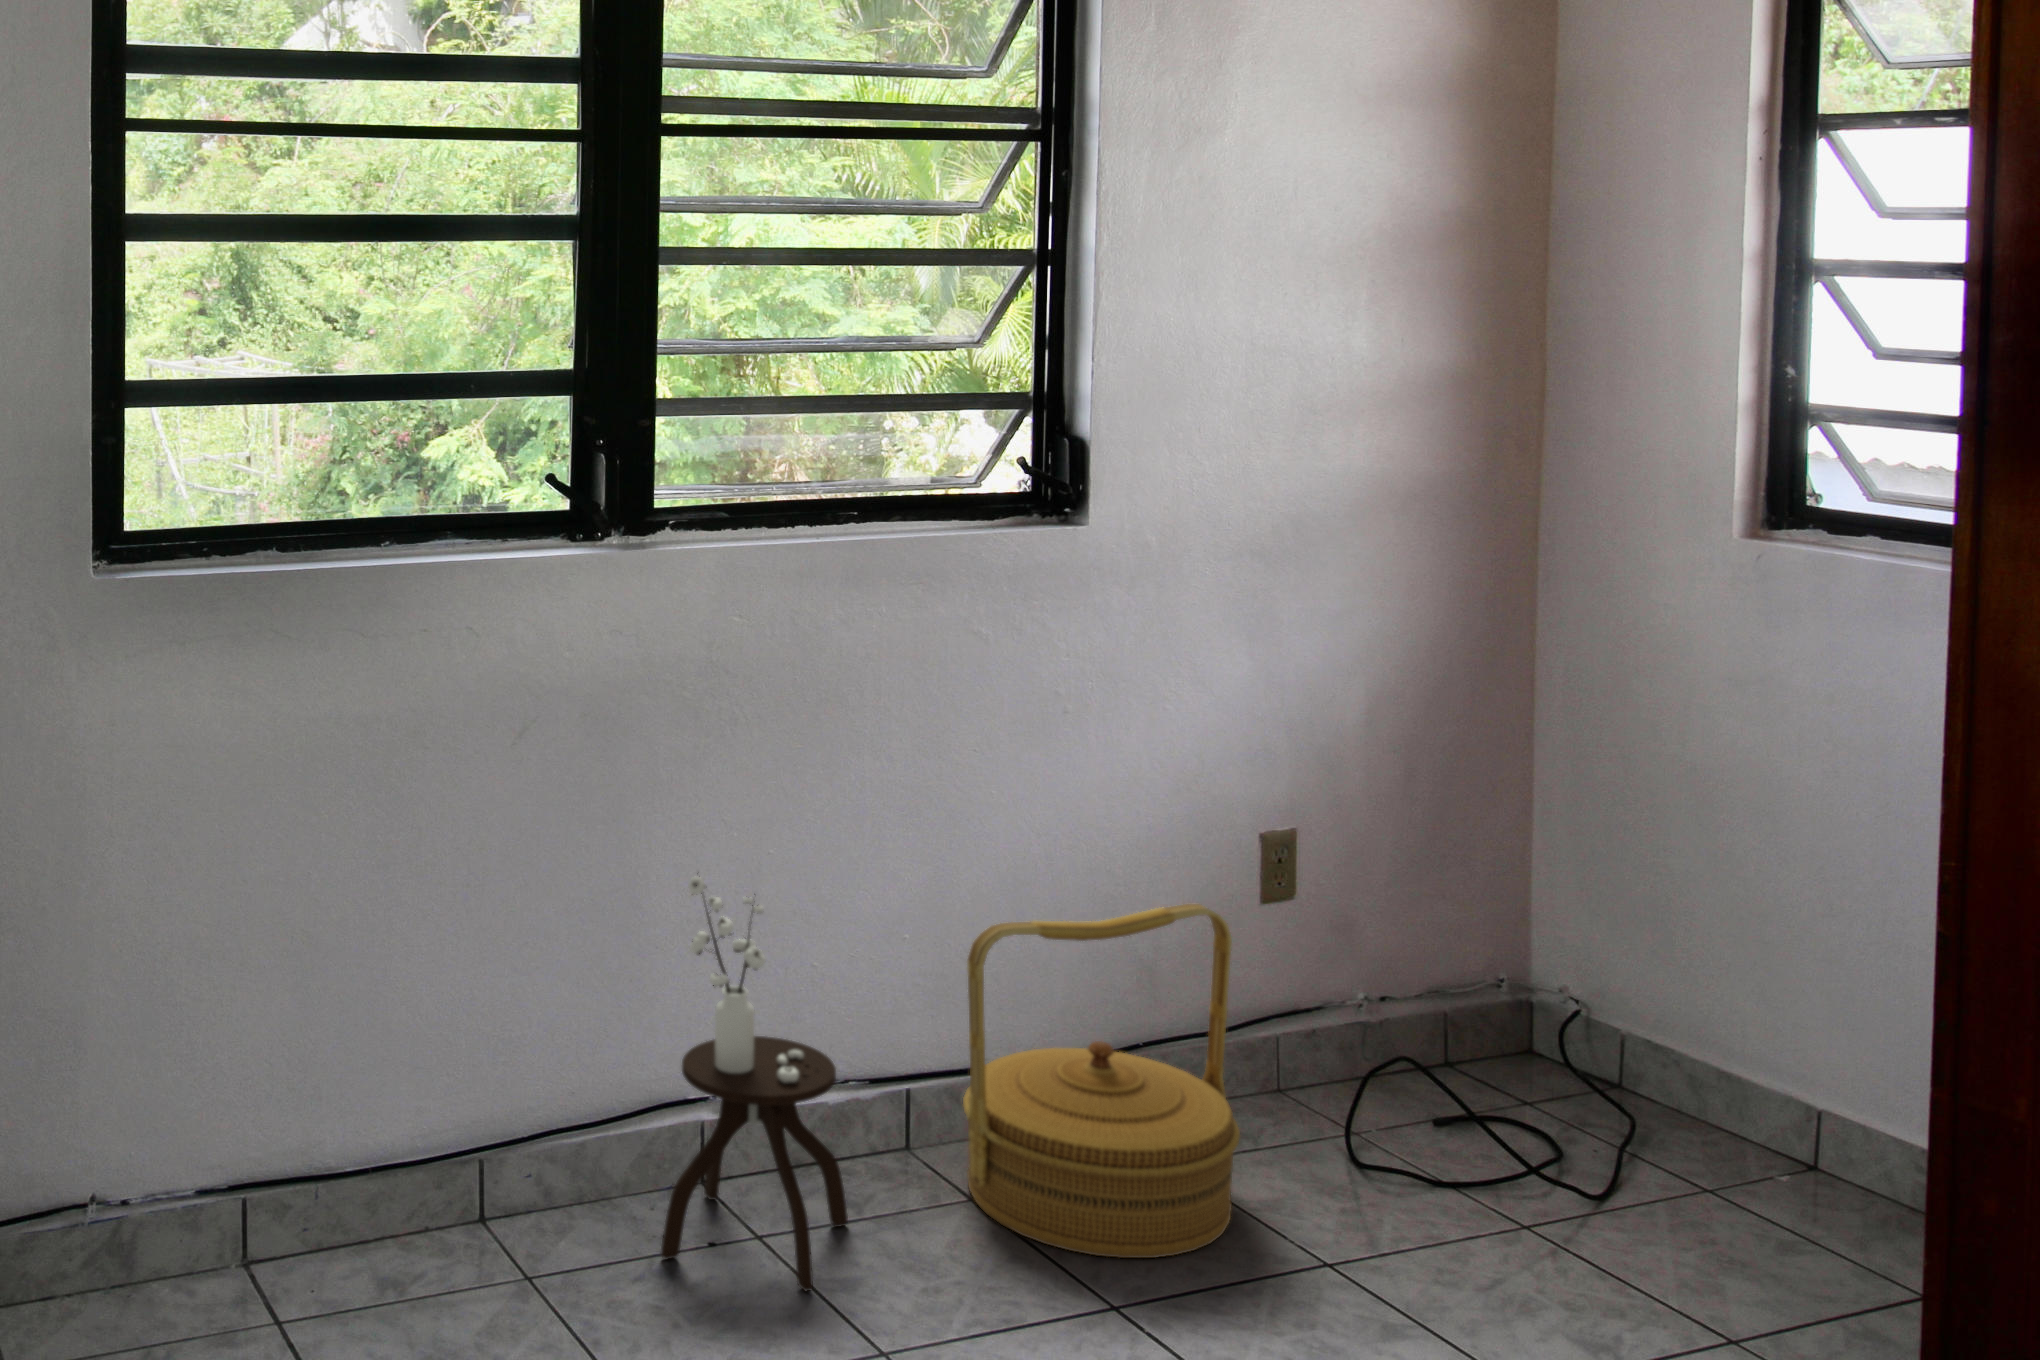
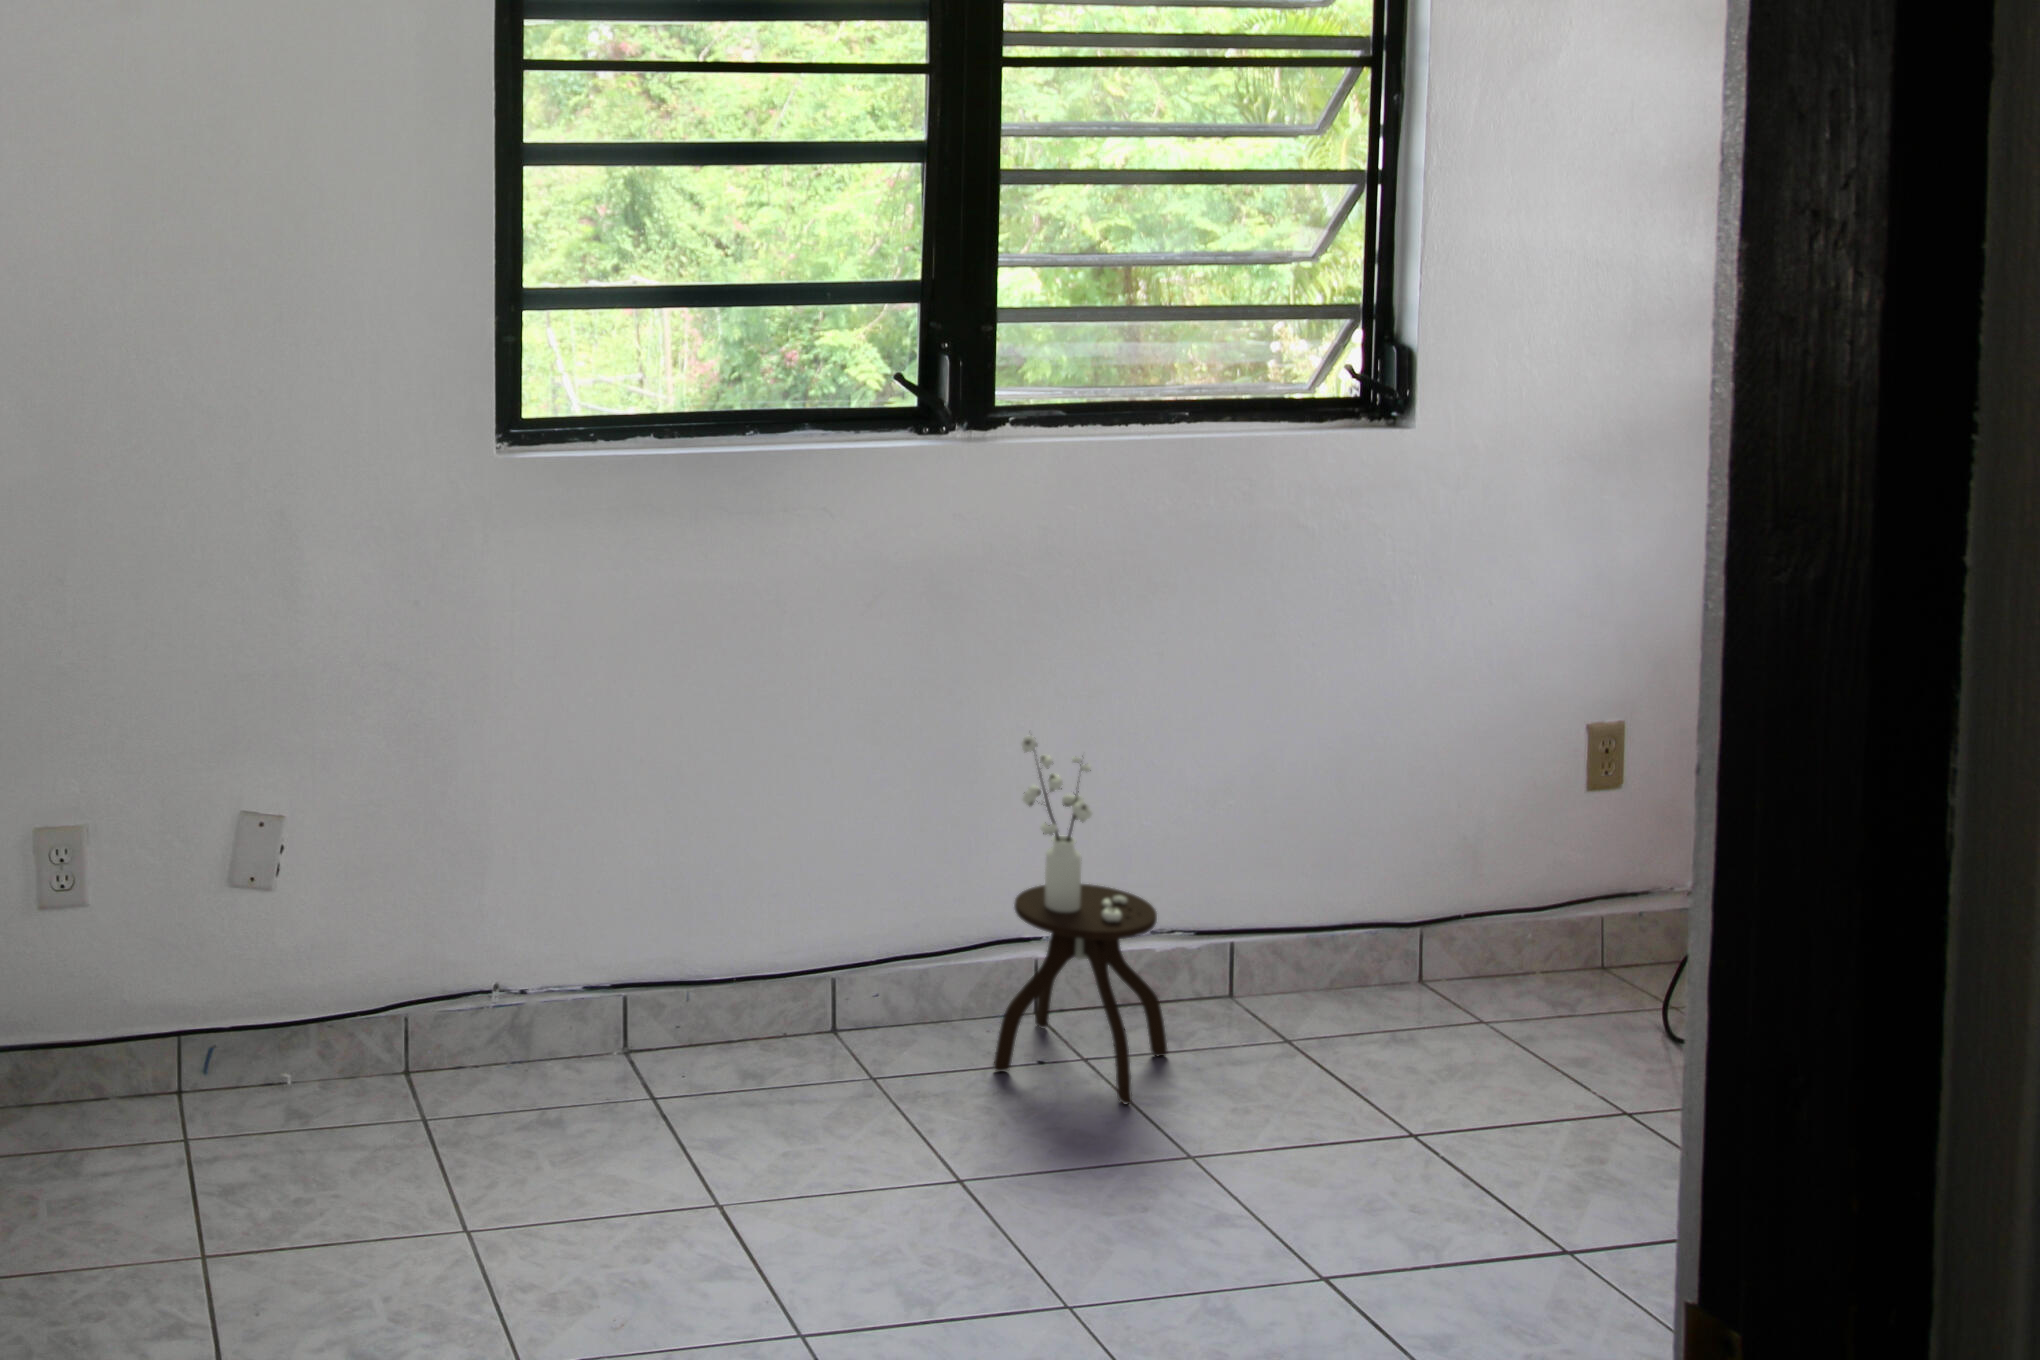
woven basket: present [963,904,1240,1258] -> none [1284,783,1548,1100]

